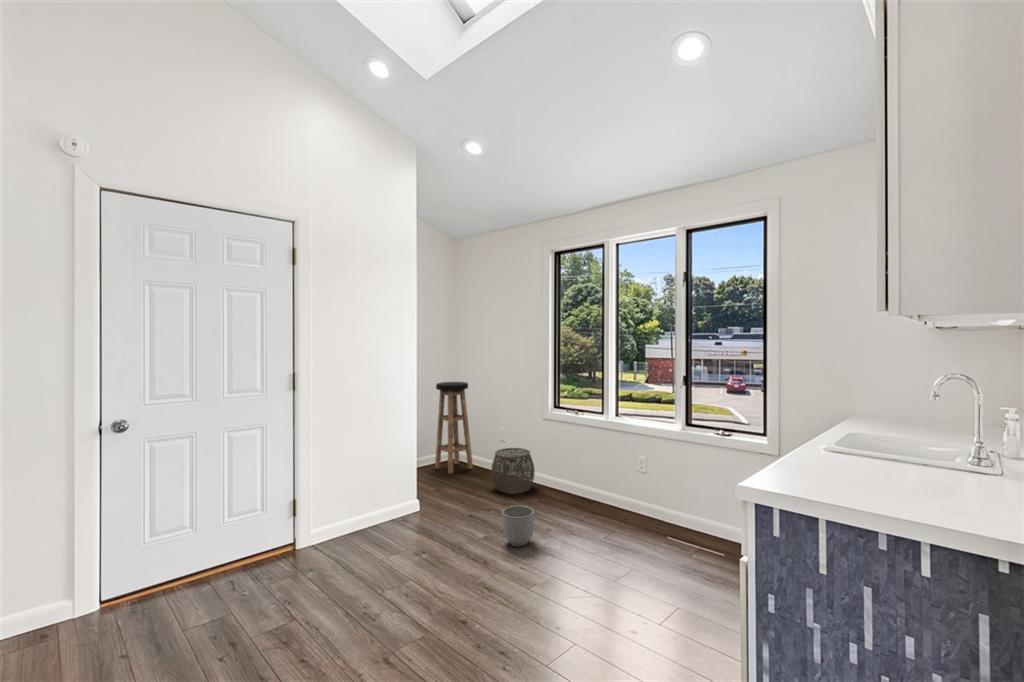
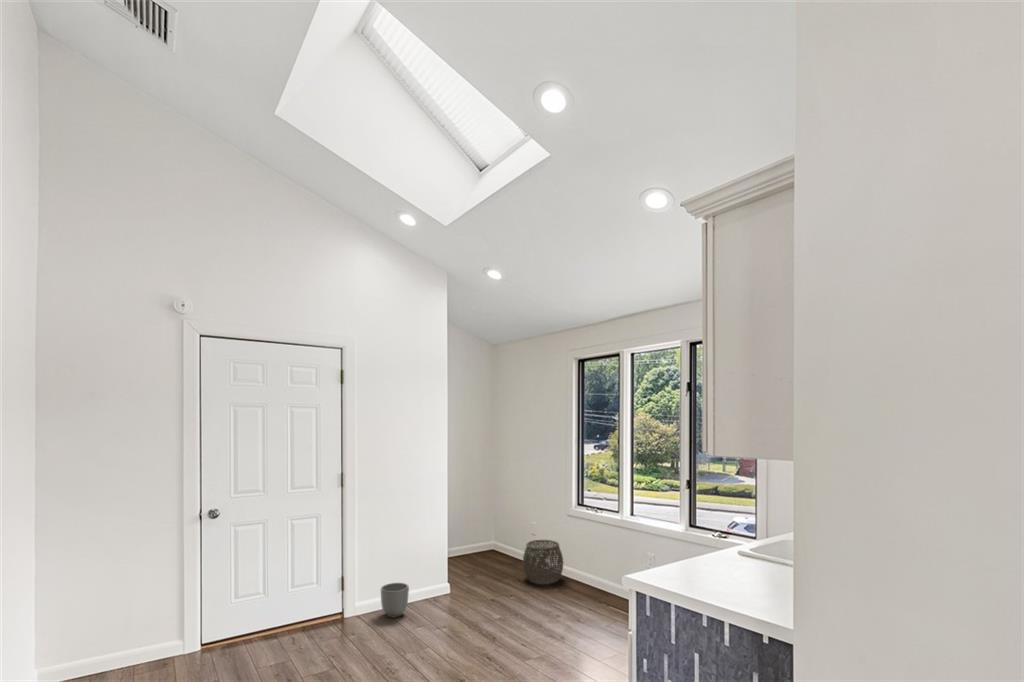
bar stool: present [435,382,473,474] -> none [478,473,513,562]
planter: present [501,506,535,547] -> present [381,583,409,617]

